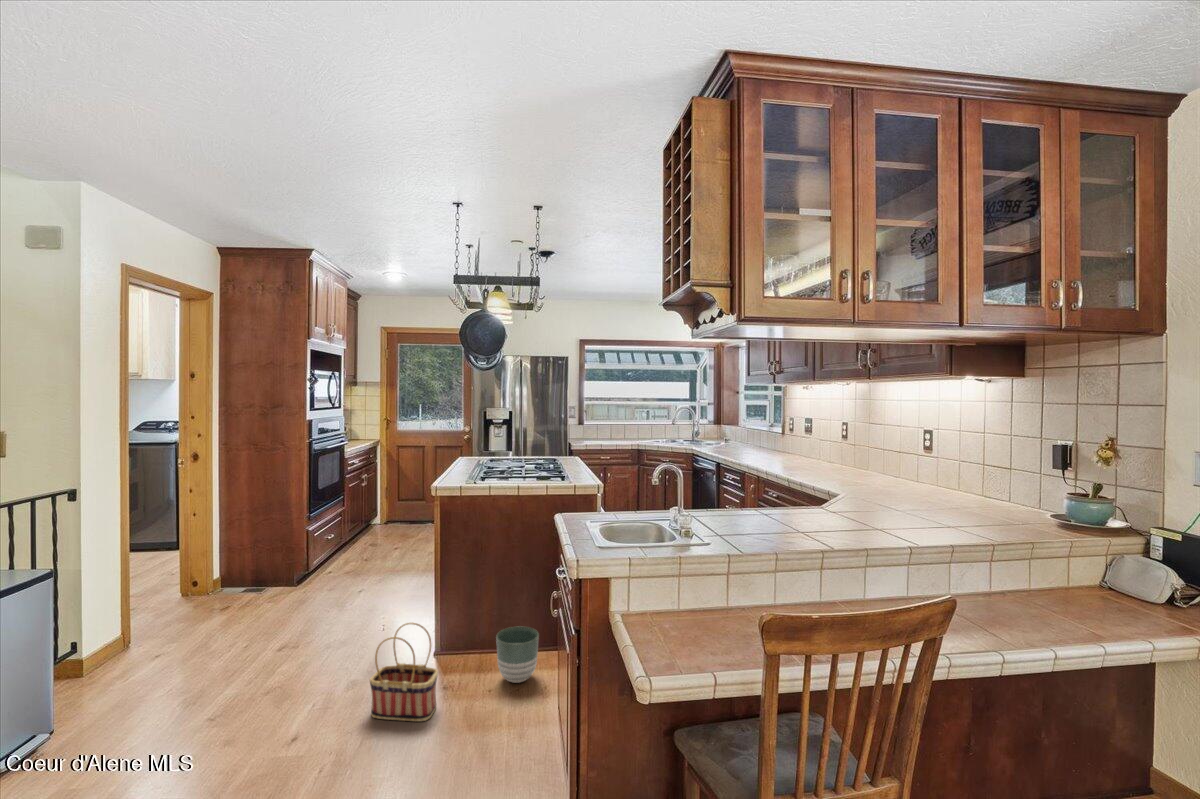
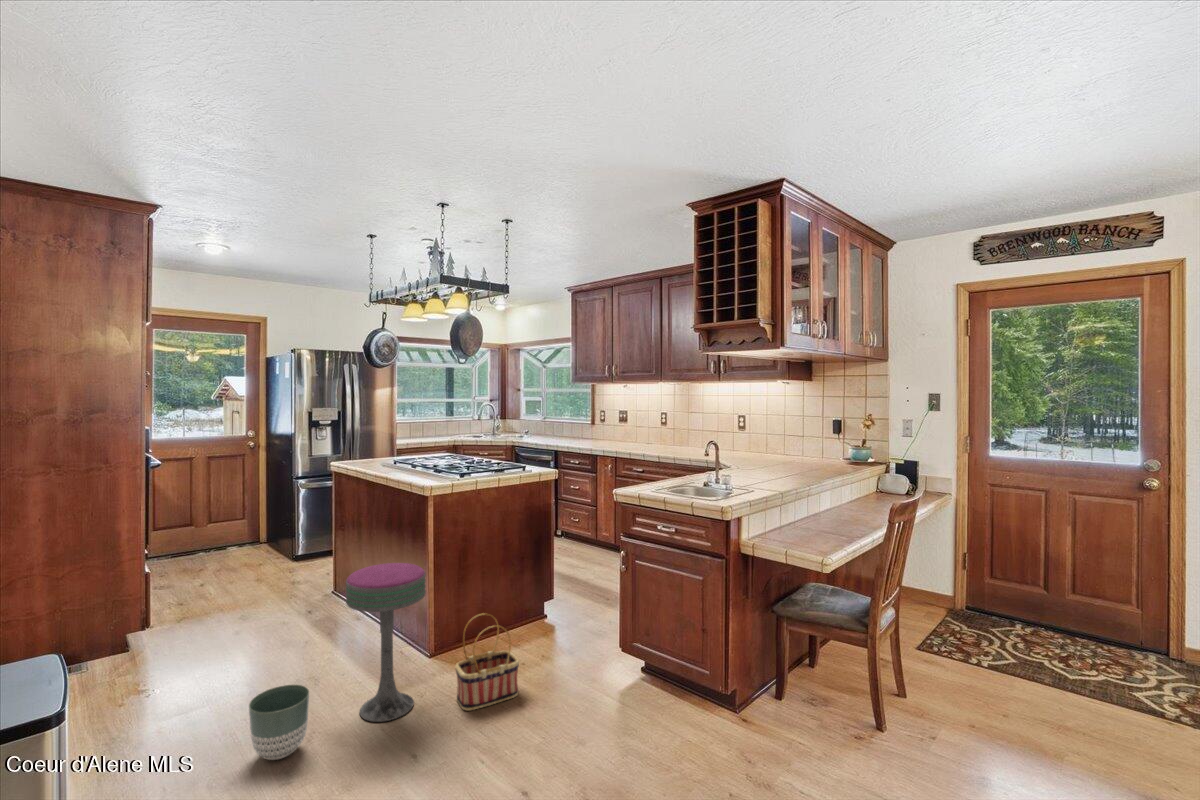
bar stool: none [295,553,372,701] -> present [346,563,426,722]
planter: present [496,626,539,683] -> present [249,685,309,760]

